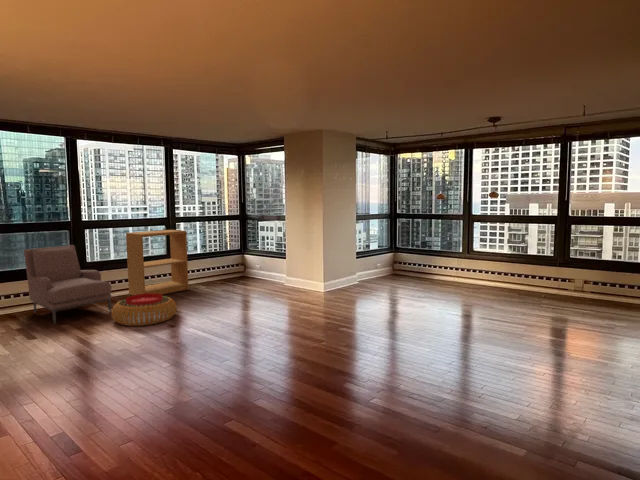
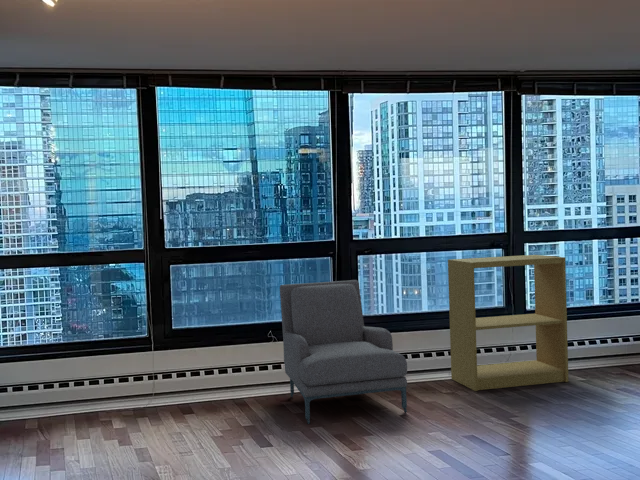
pouf: present [111,293,176,326] -> none [396,386,526,456]

